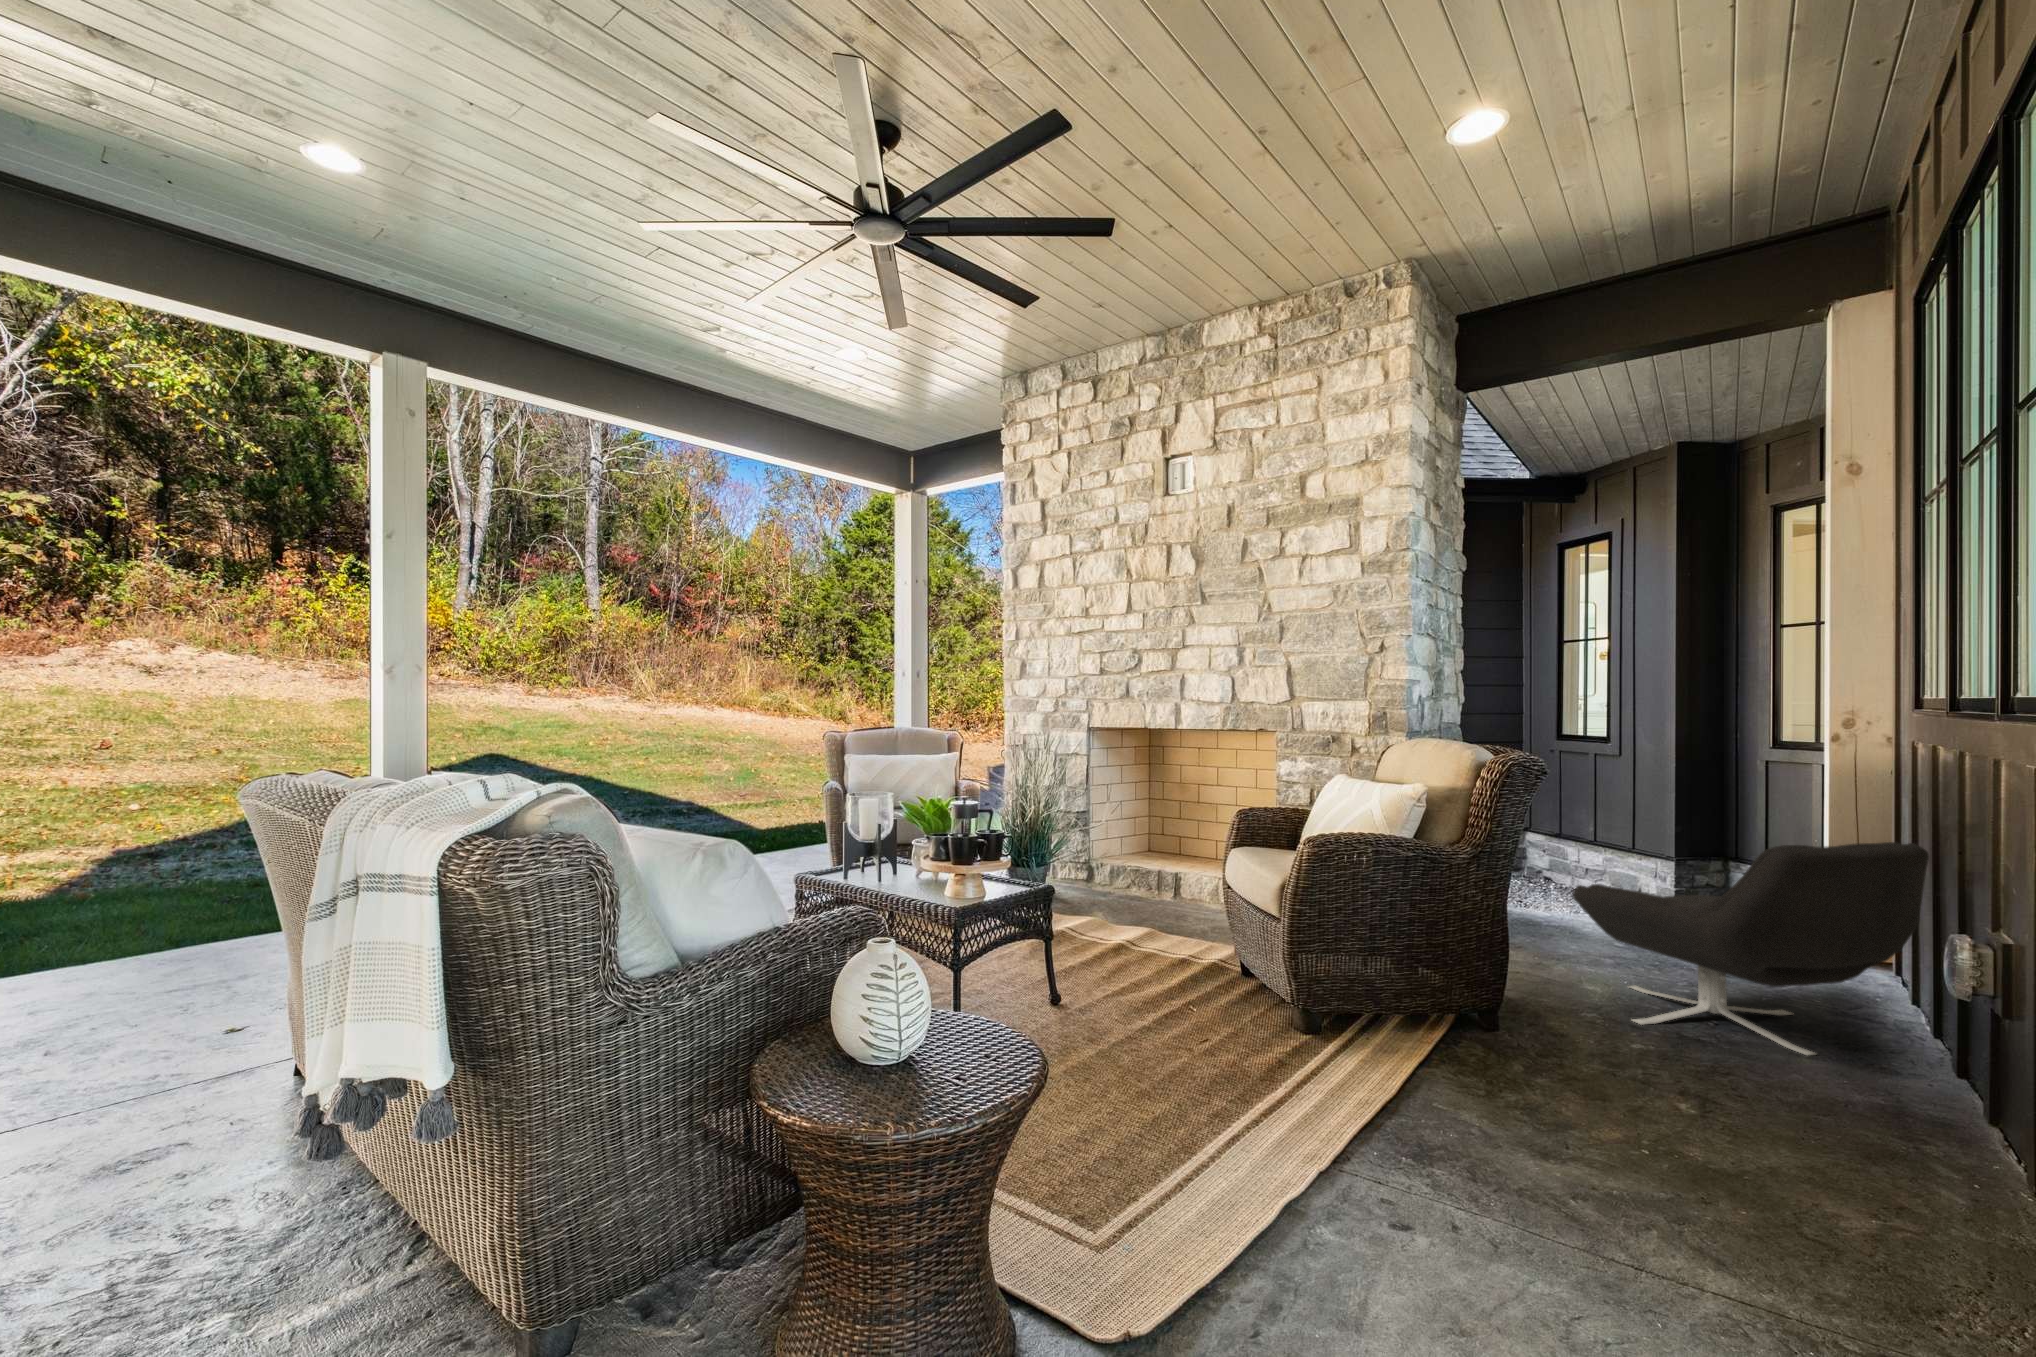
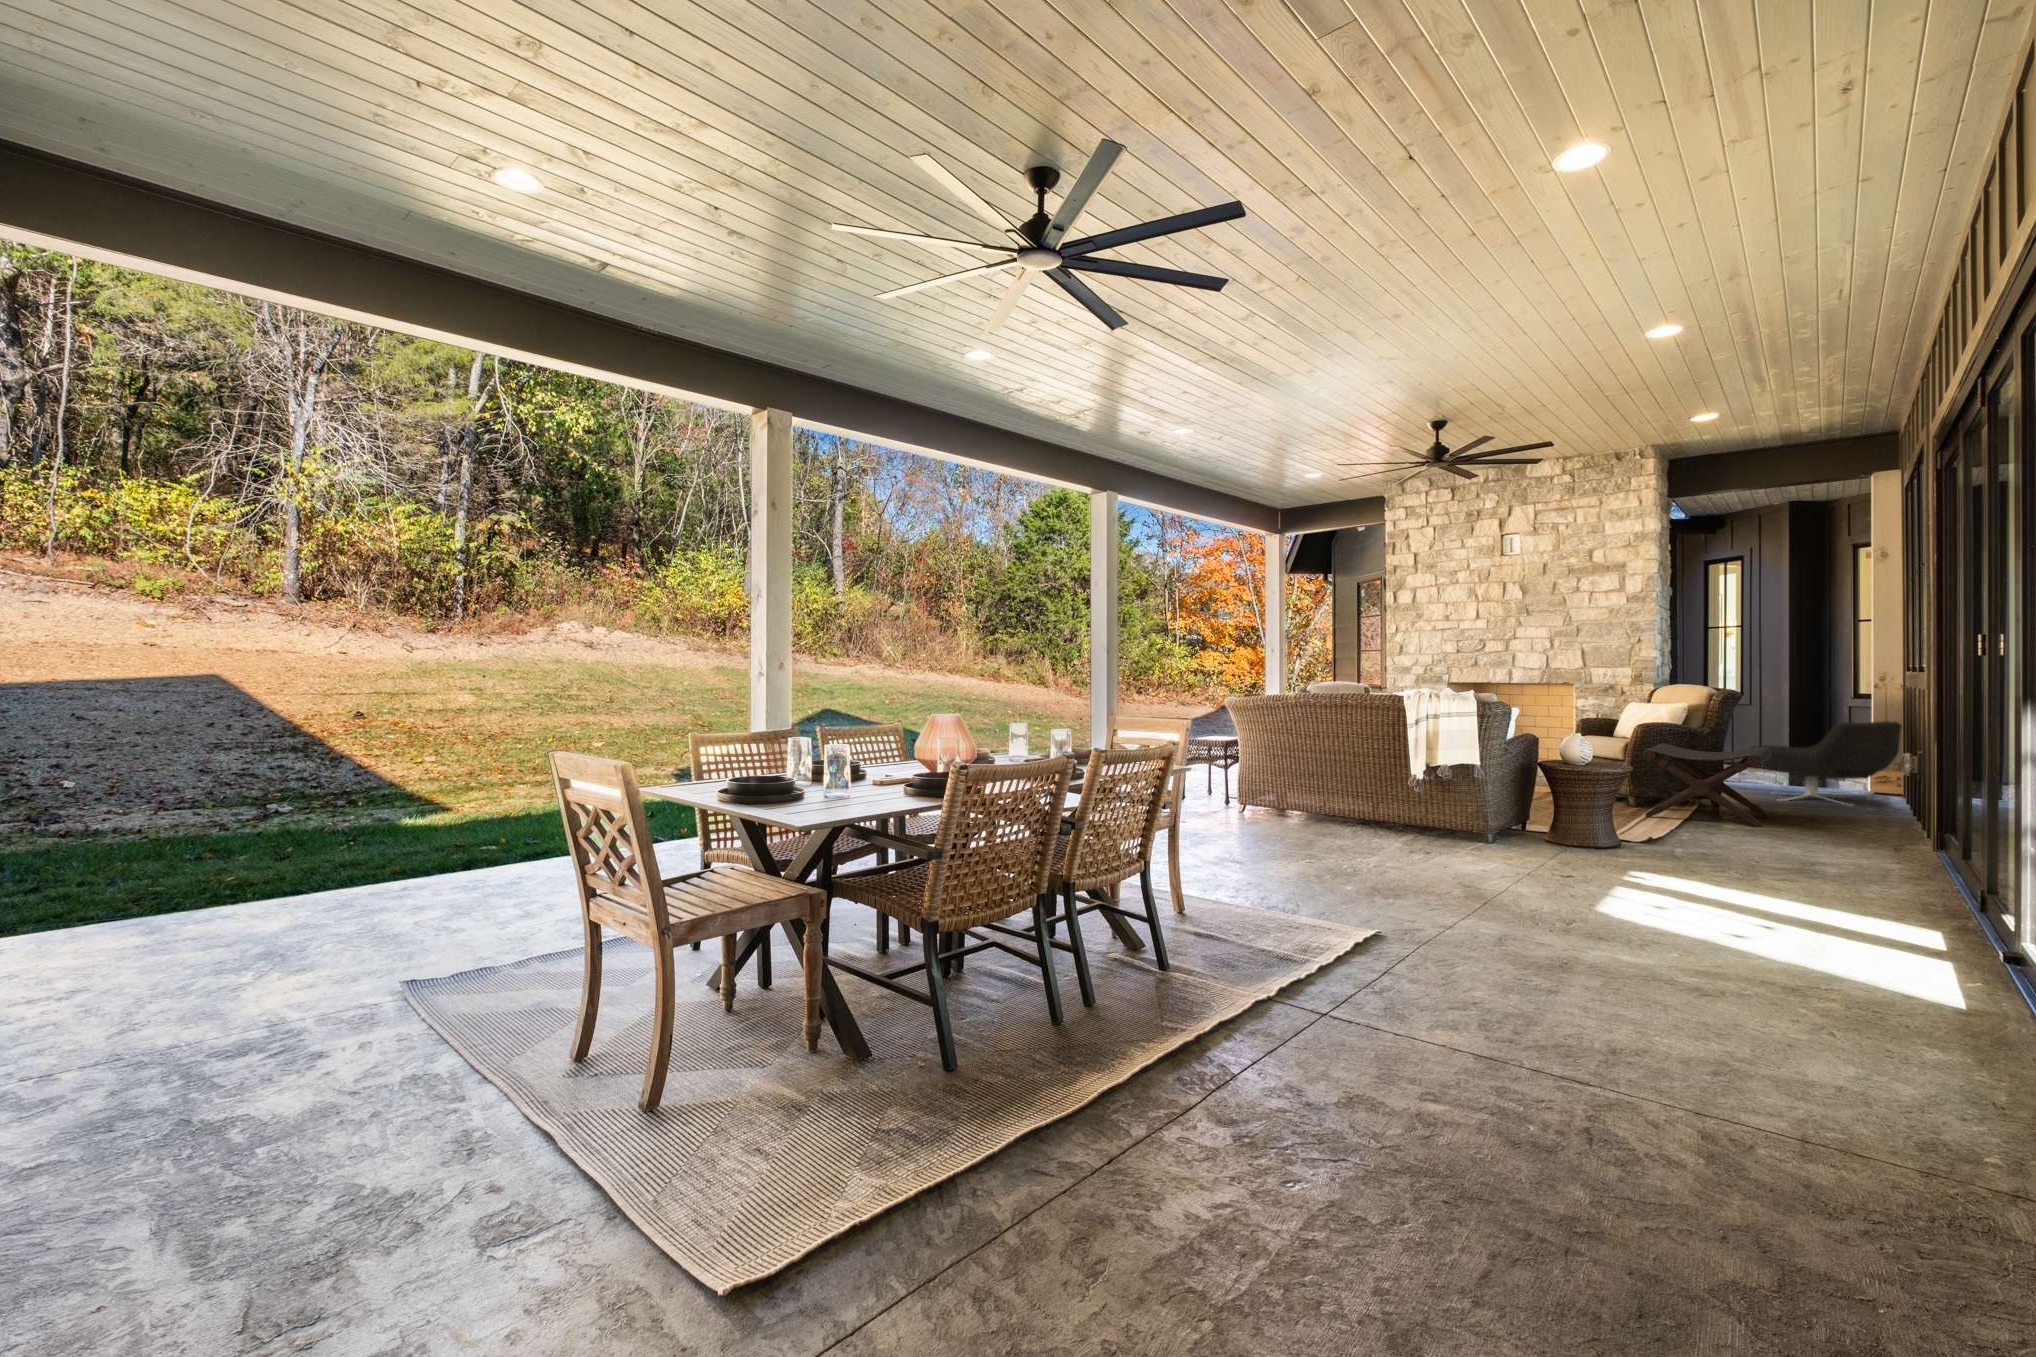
footstool: none [1252,888,1591,1197] -> present [1643,743,1770,827]

